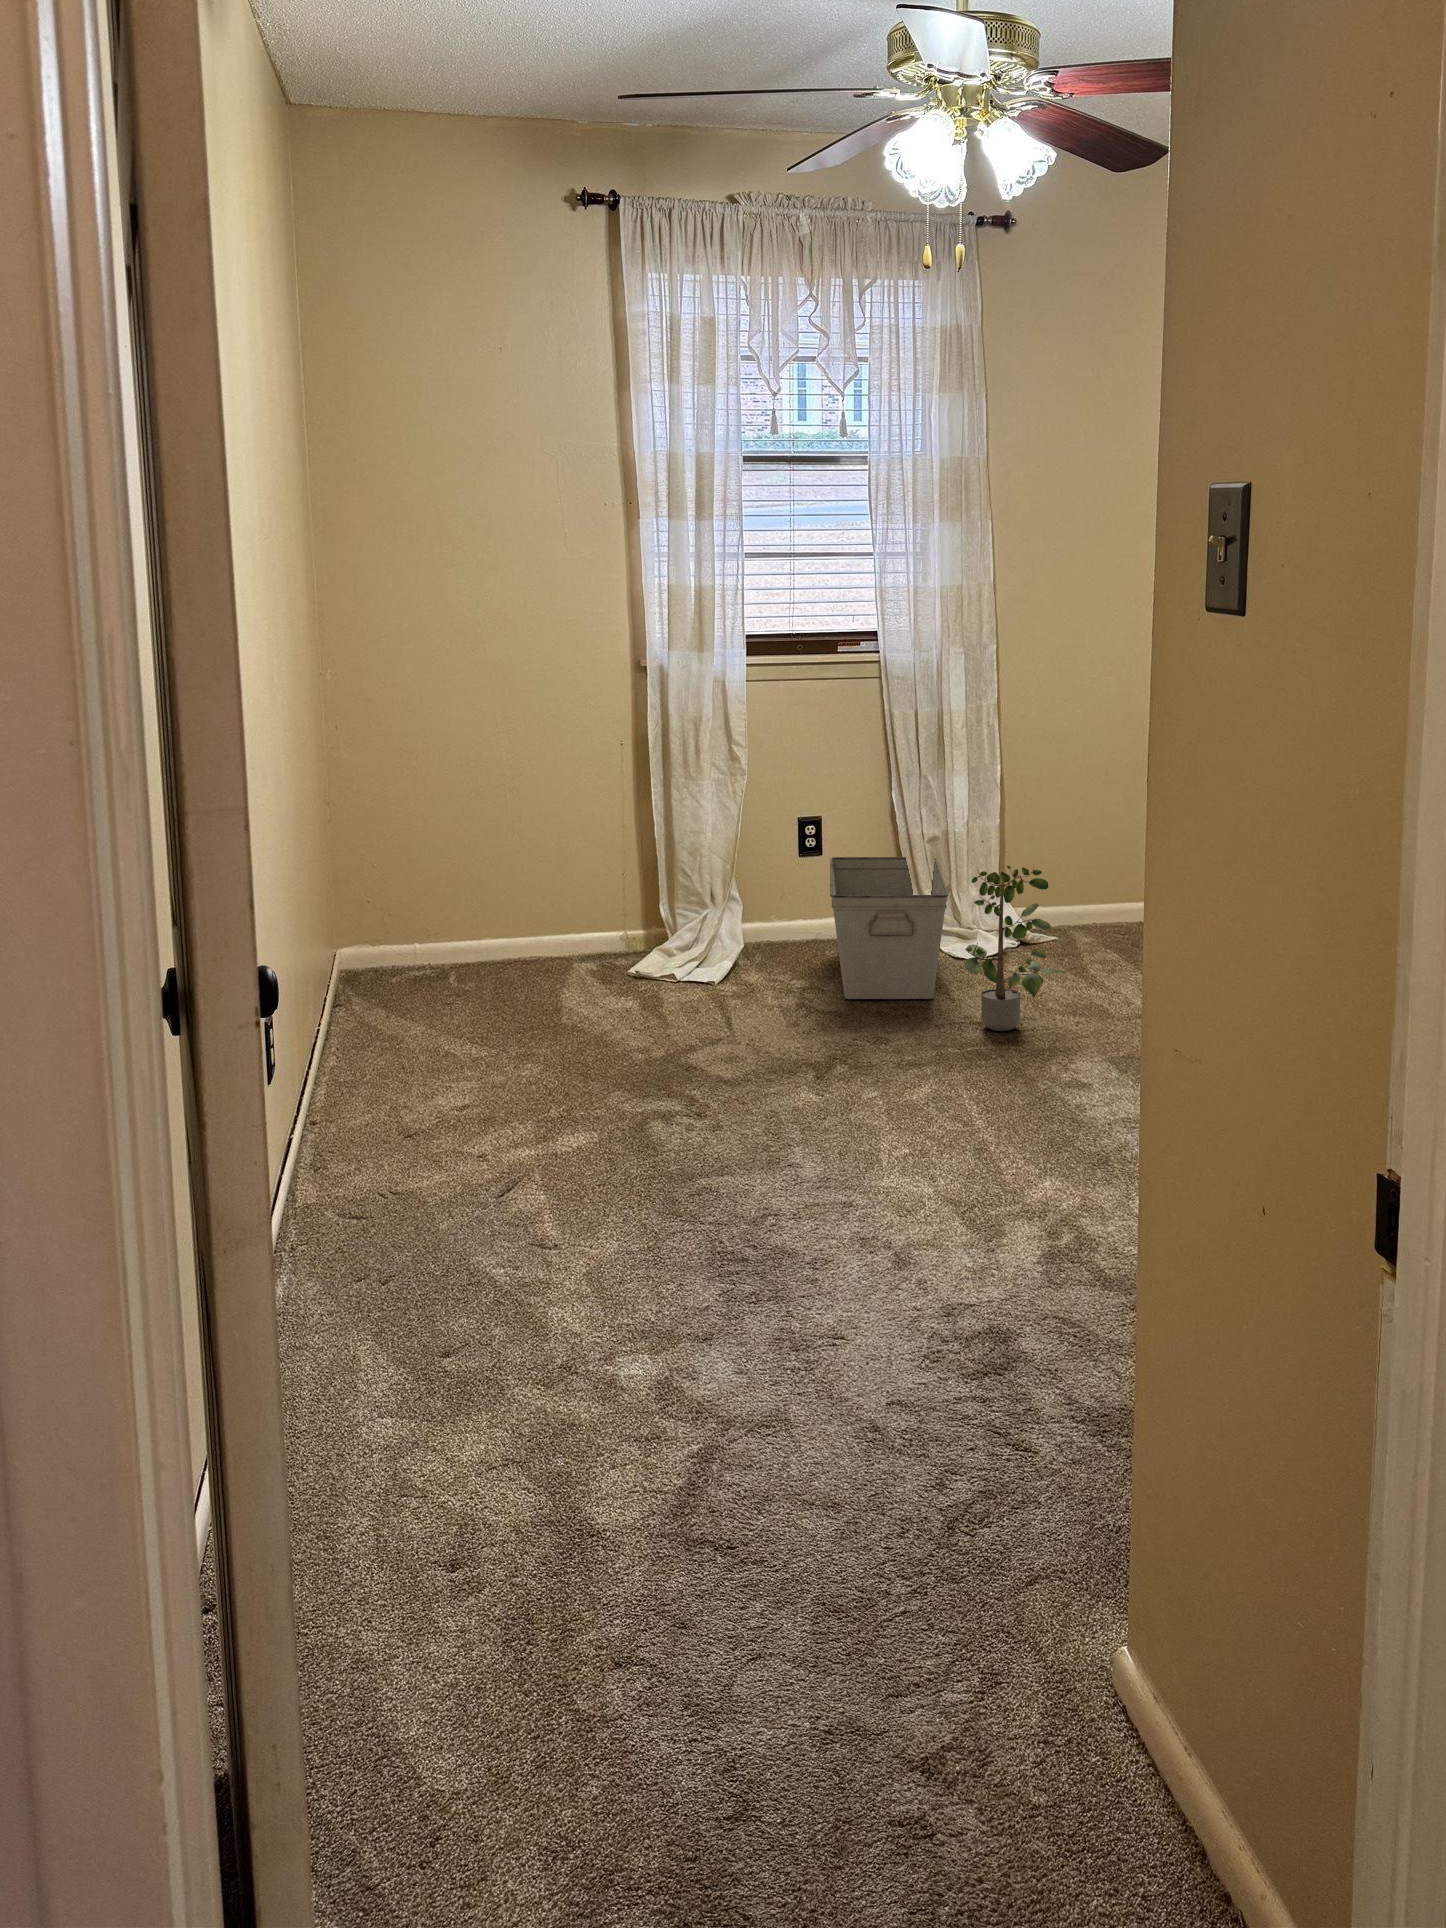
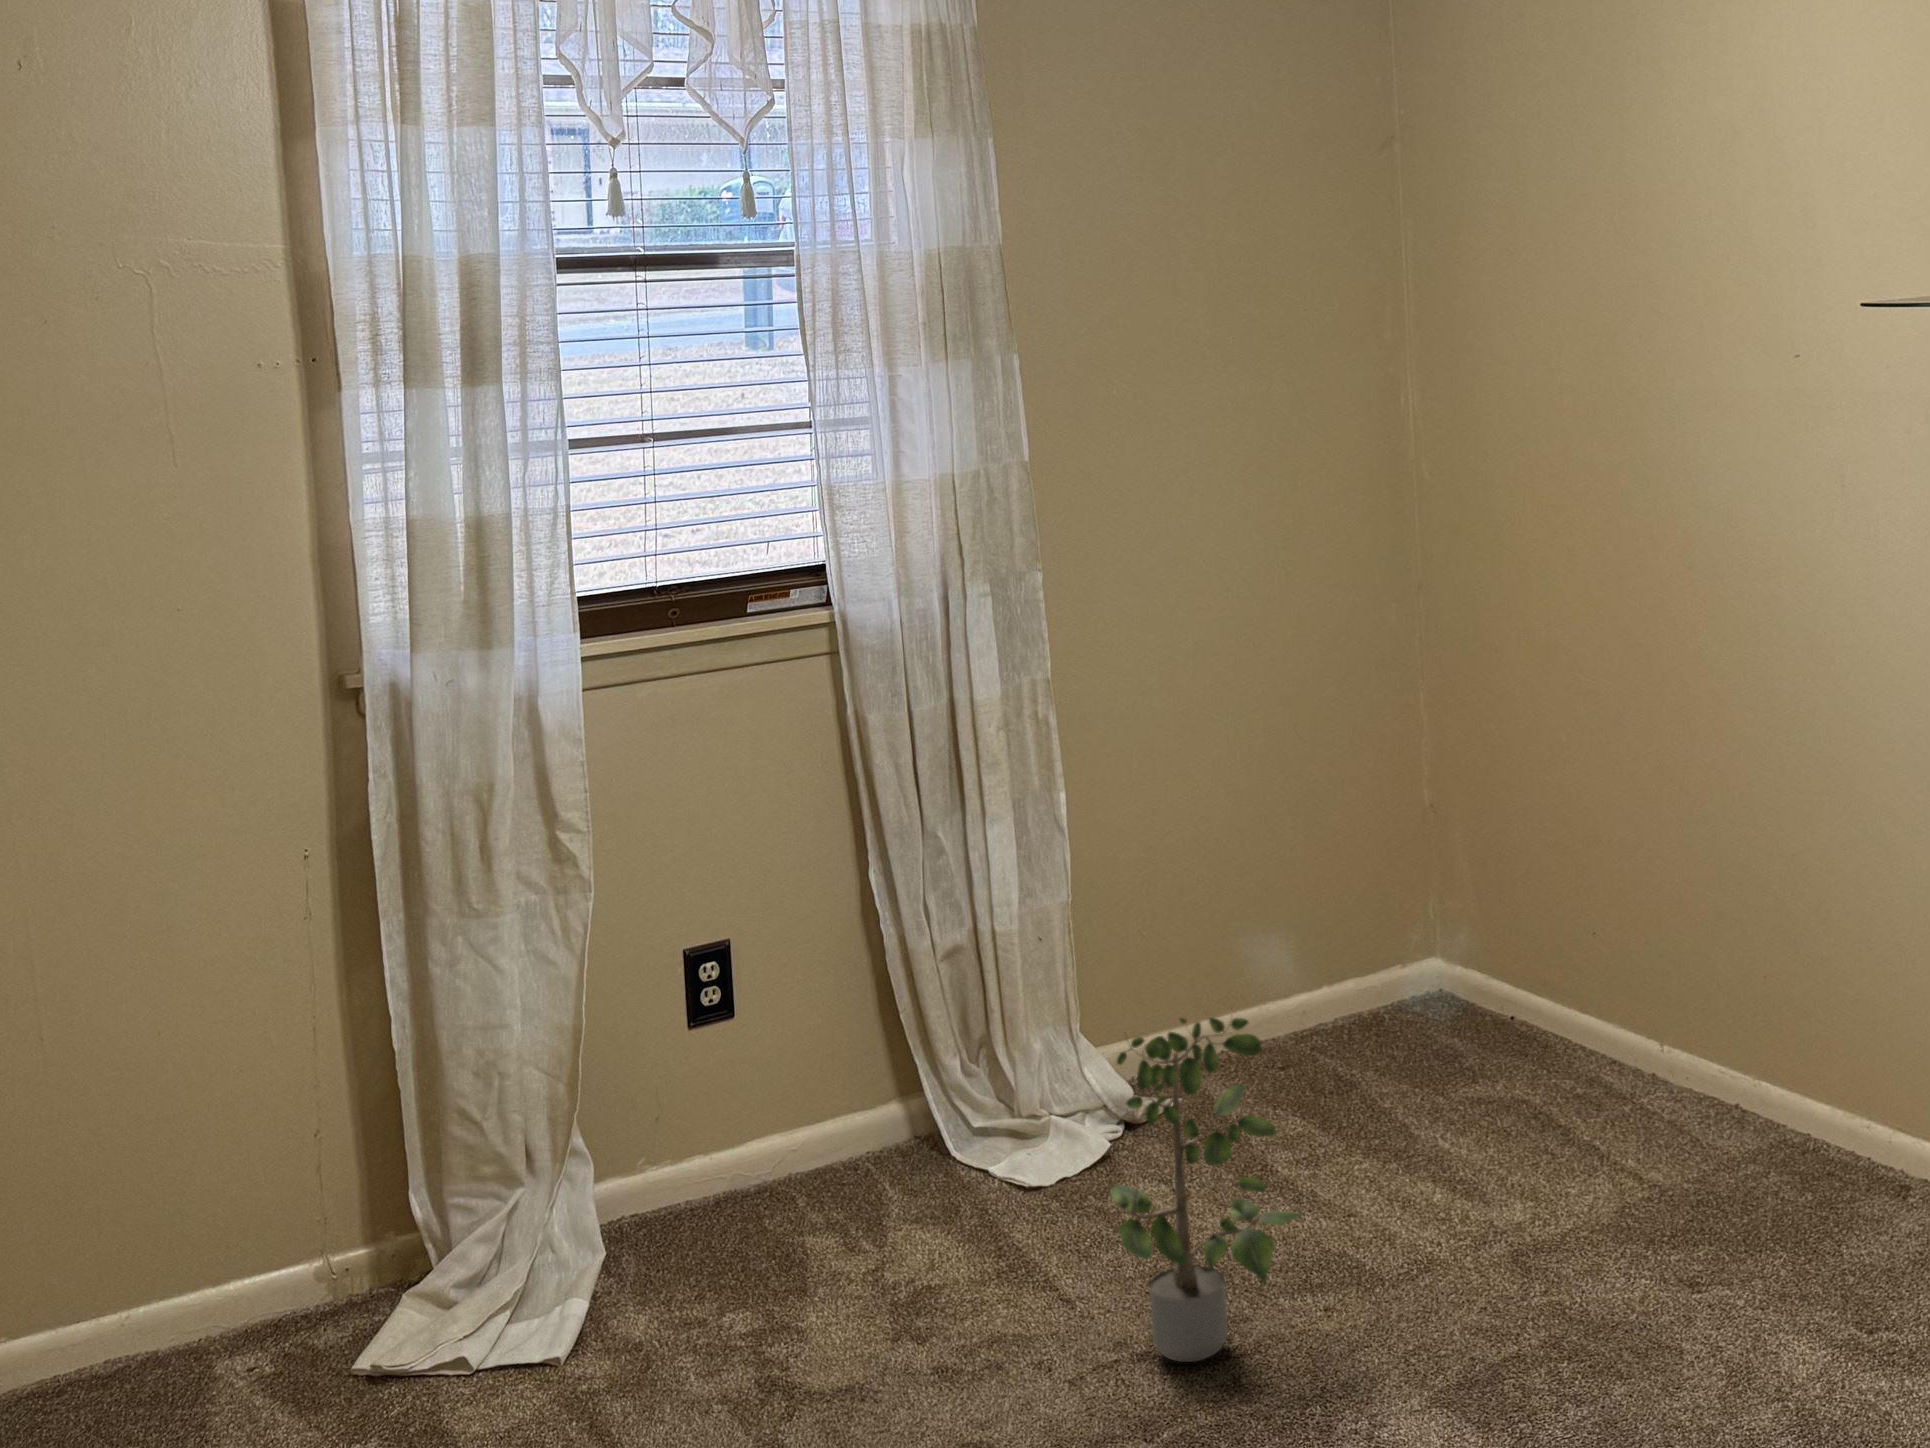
storage bin: present [830,857,948,999] -> none [755,986,1039,1337]

